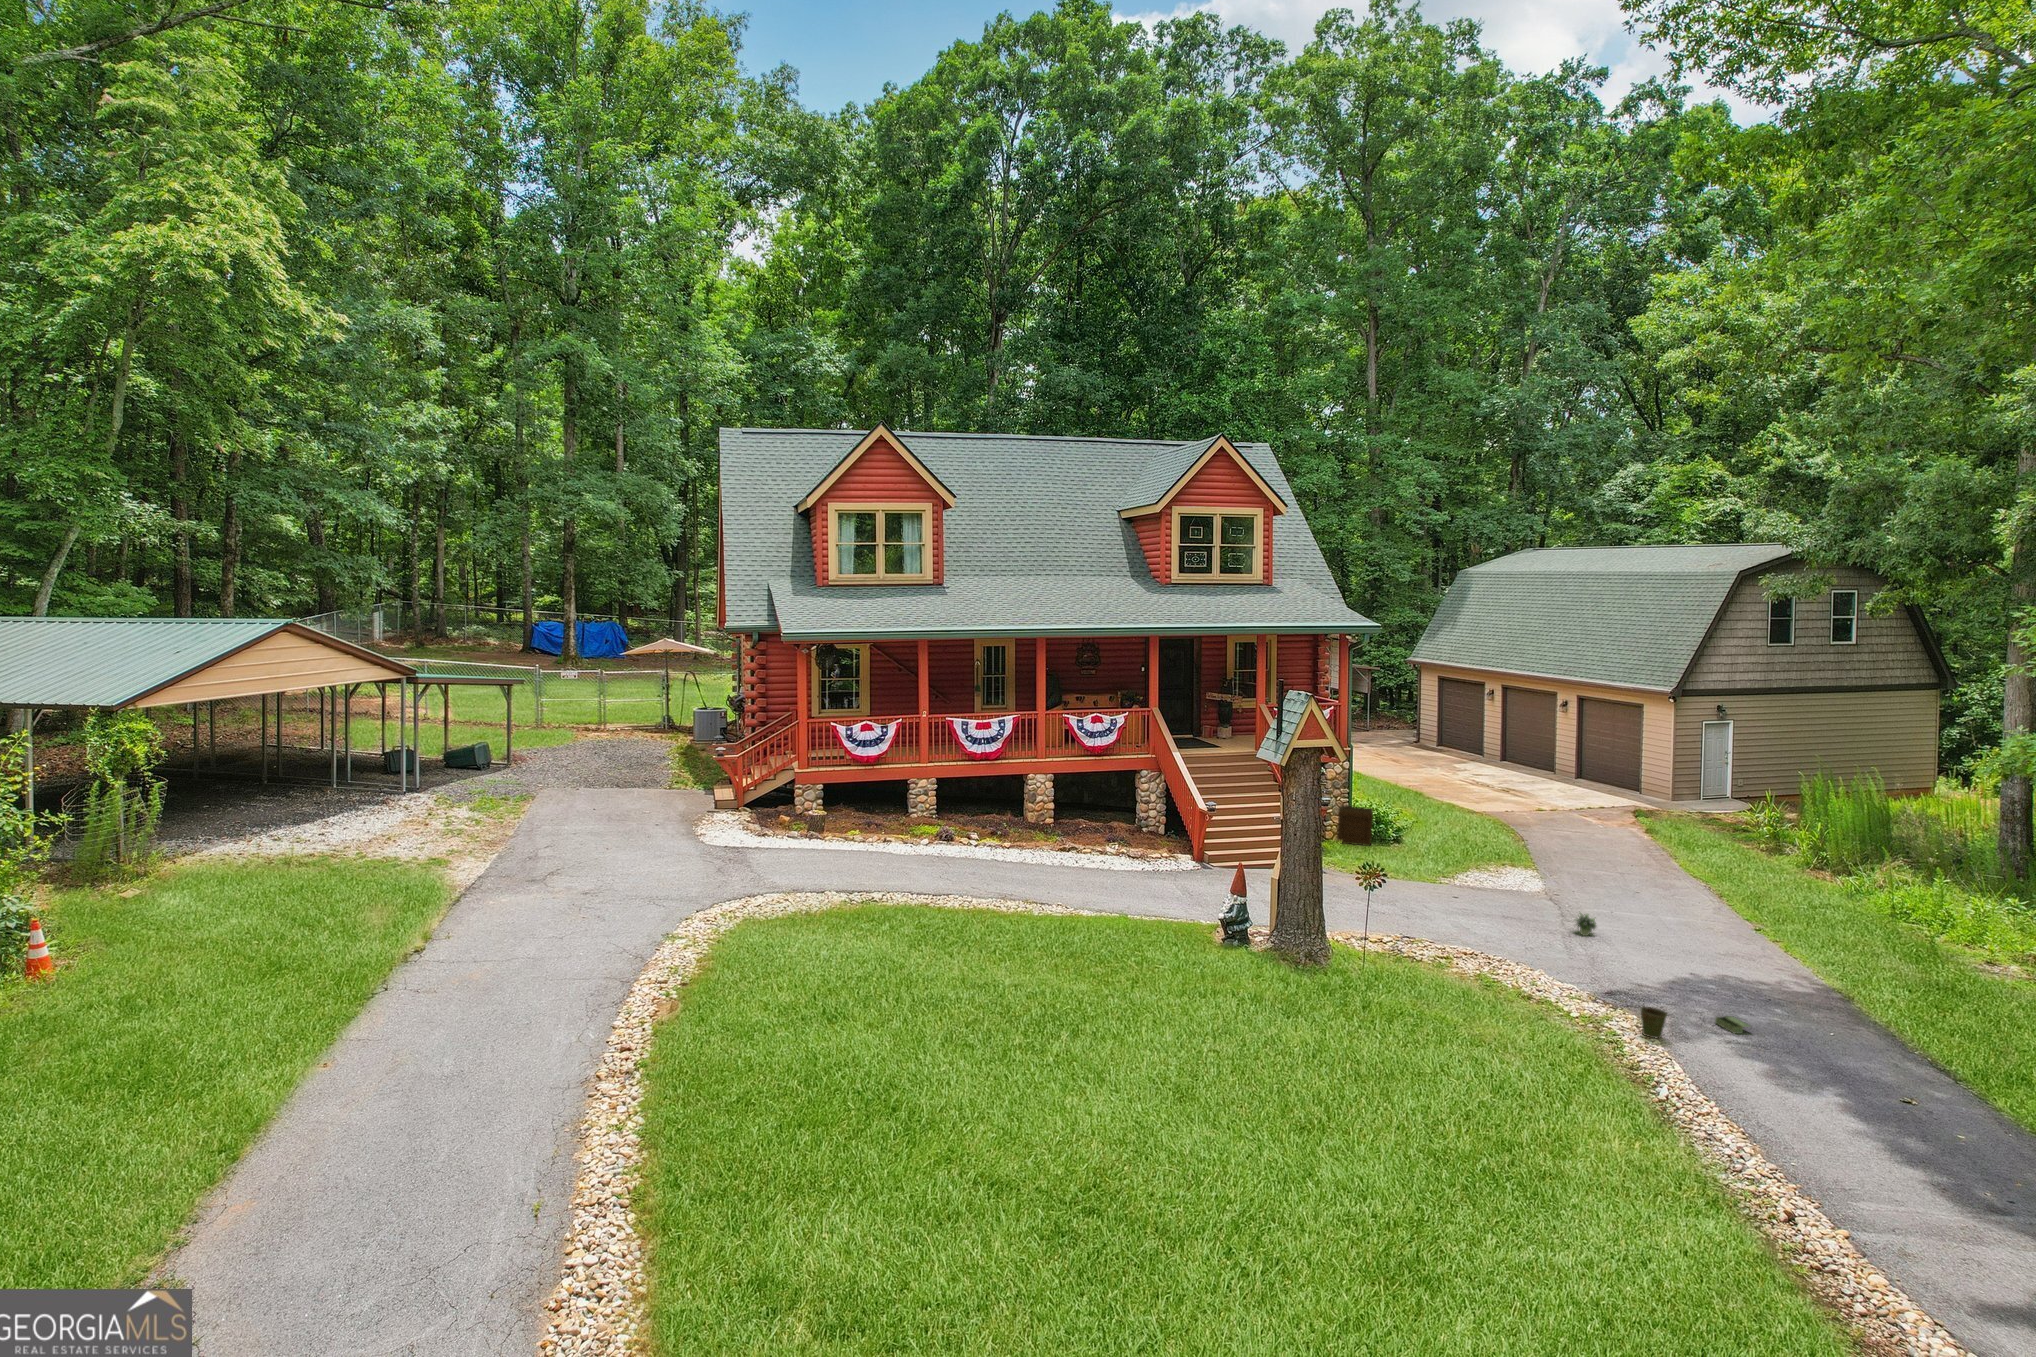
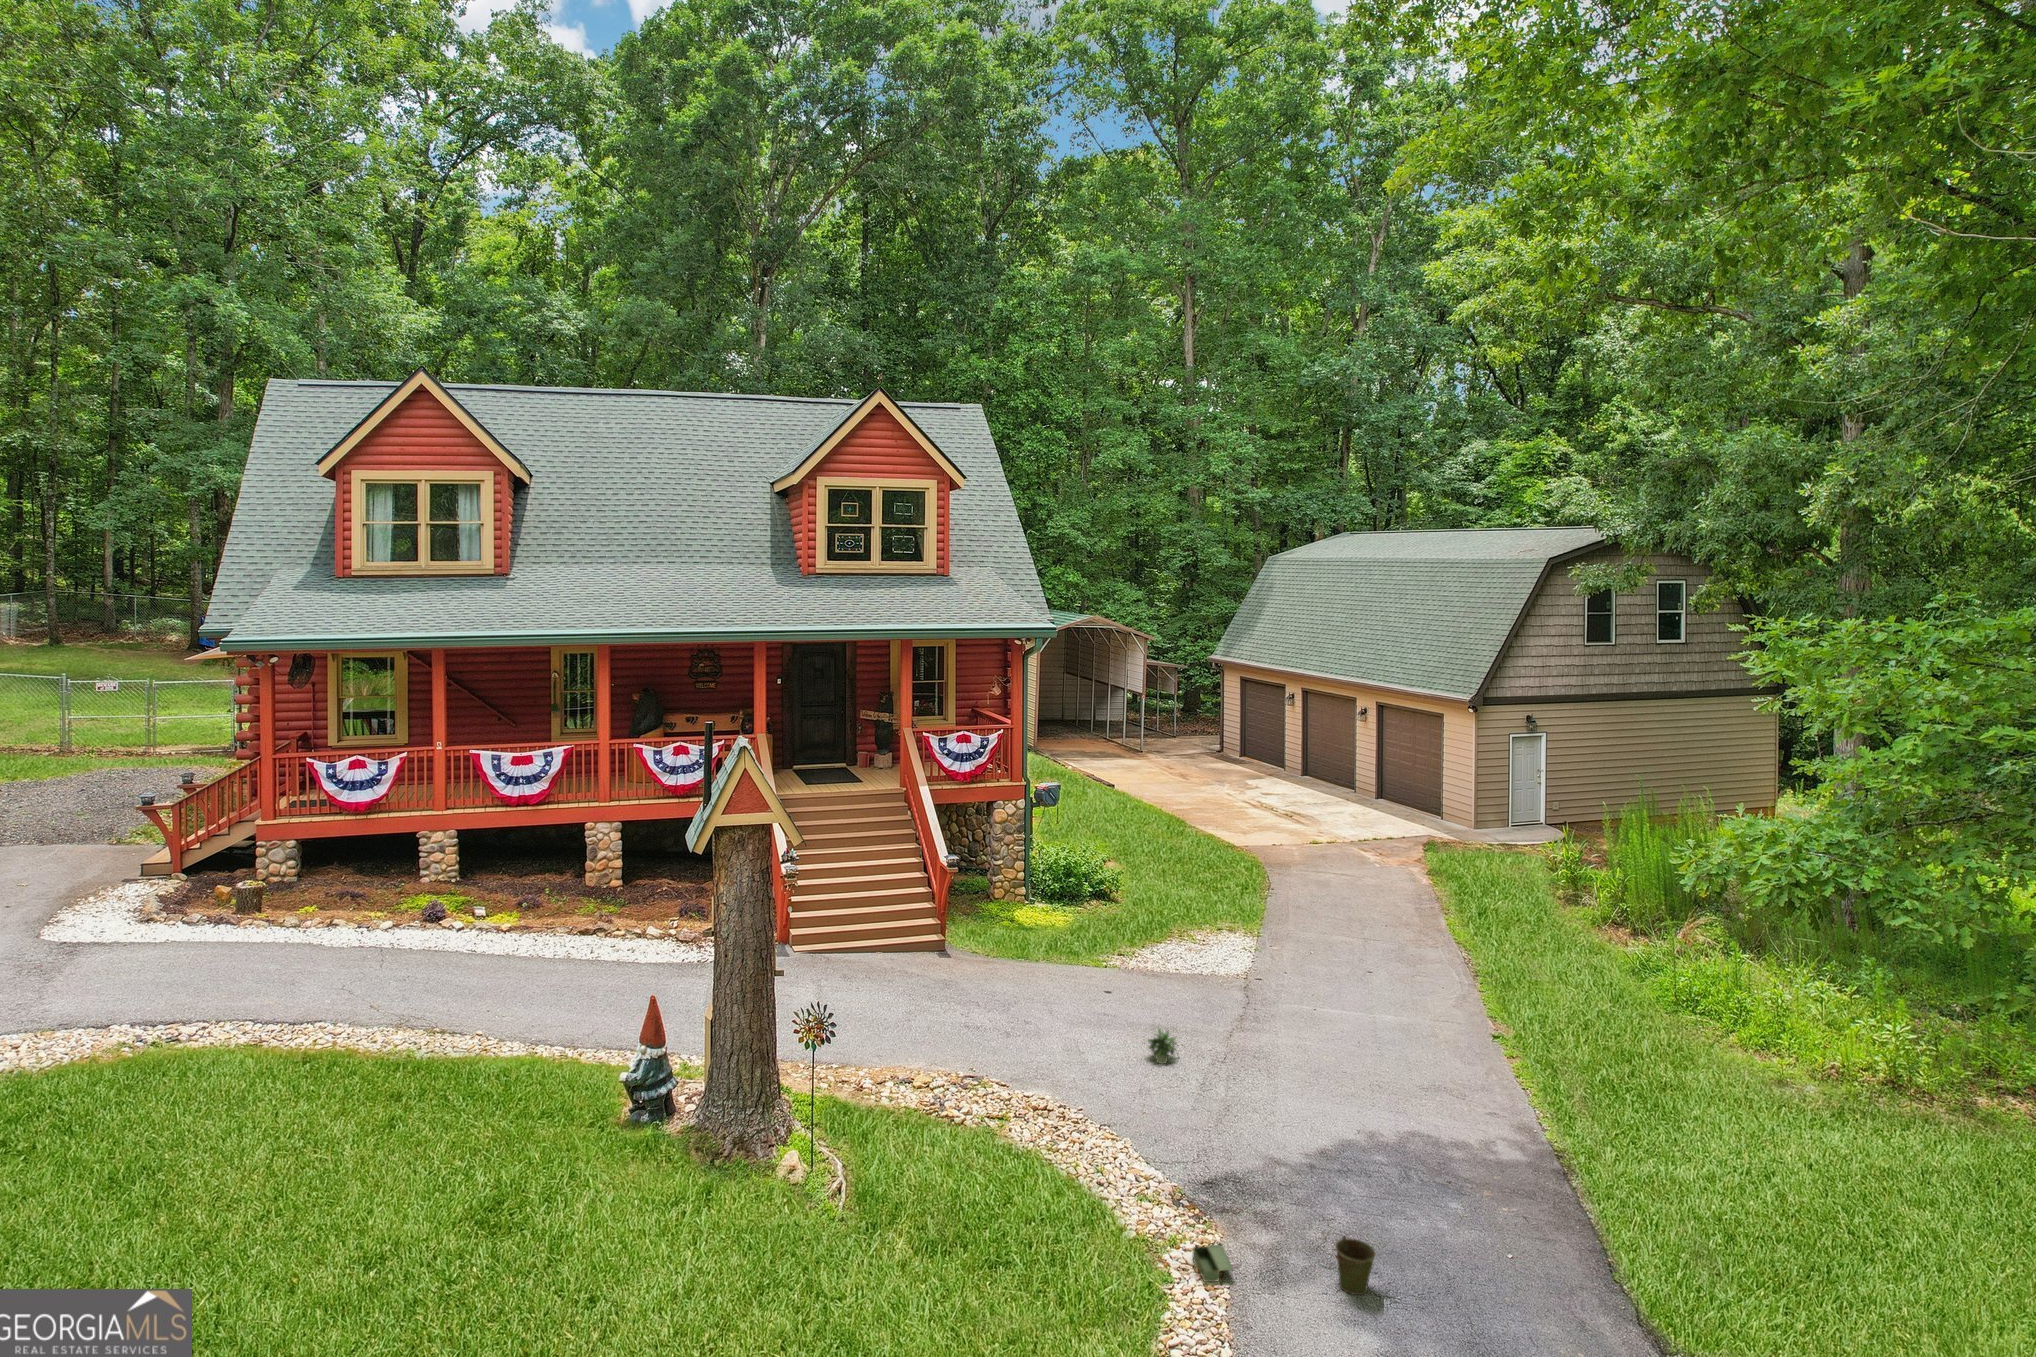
wooden crate: present [1337,805,1373,846] -> none [985,854,1038,908]
bucket: present [1640,1006,1667,1038] -> present [1334,1236,1376,1295]

